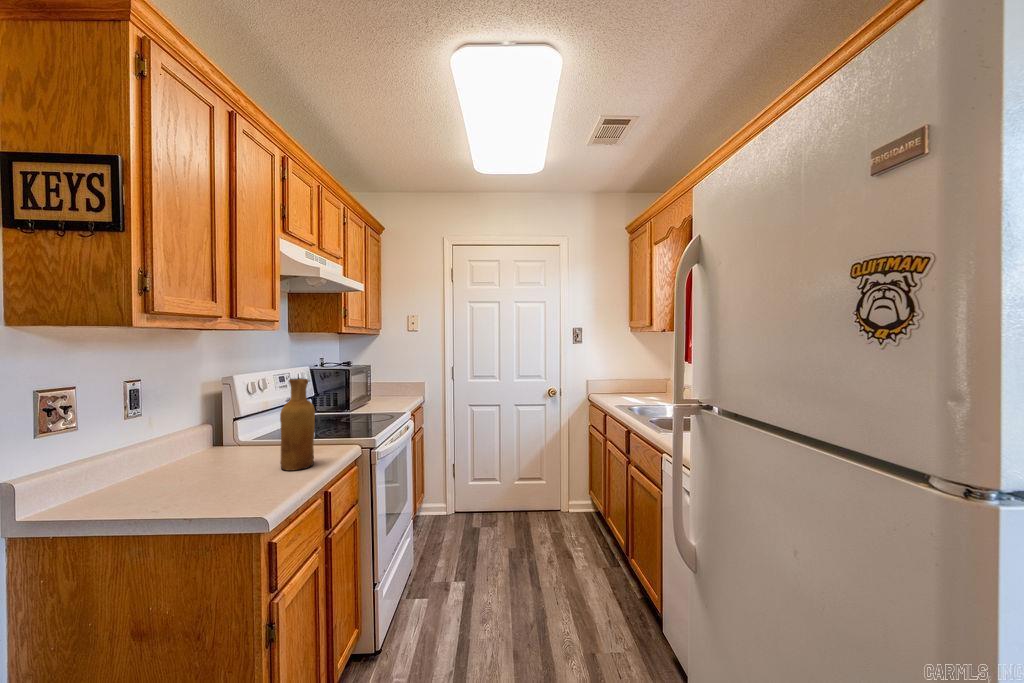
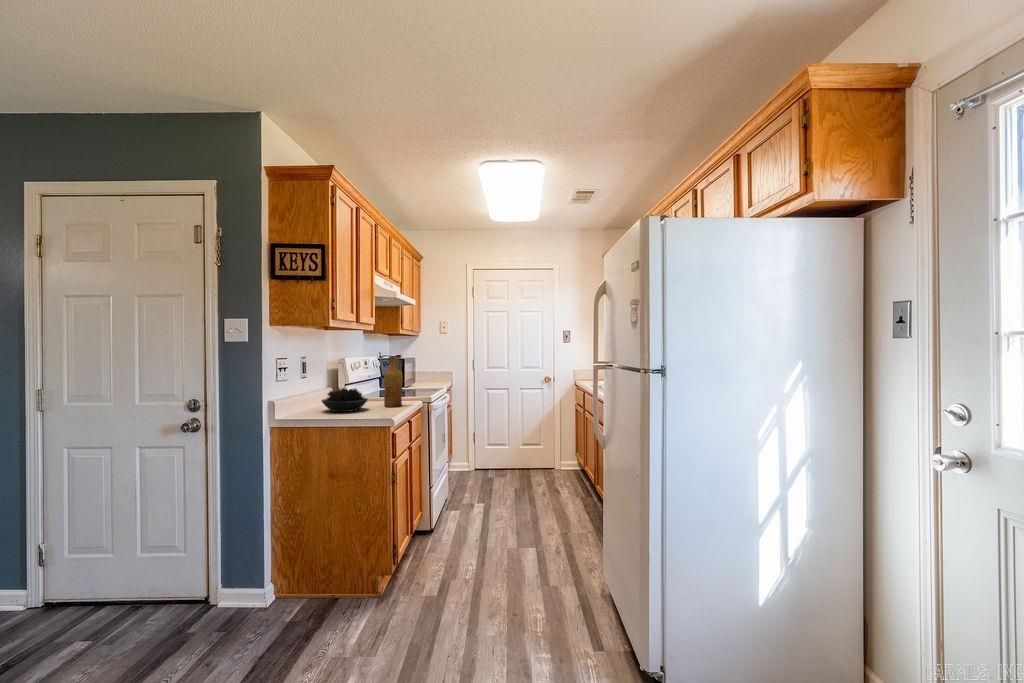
succulent plant: none [140,440,243,492] -> present [322,388,368,412]

